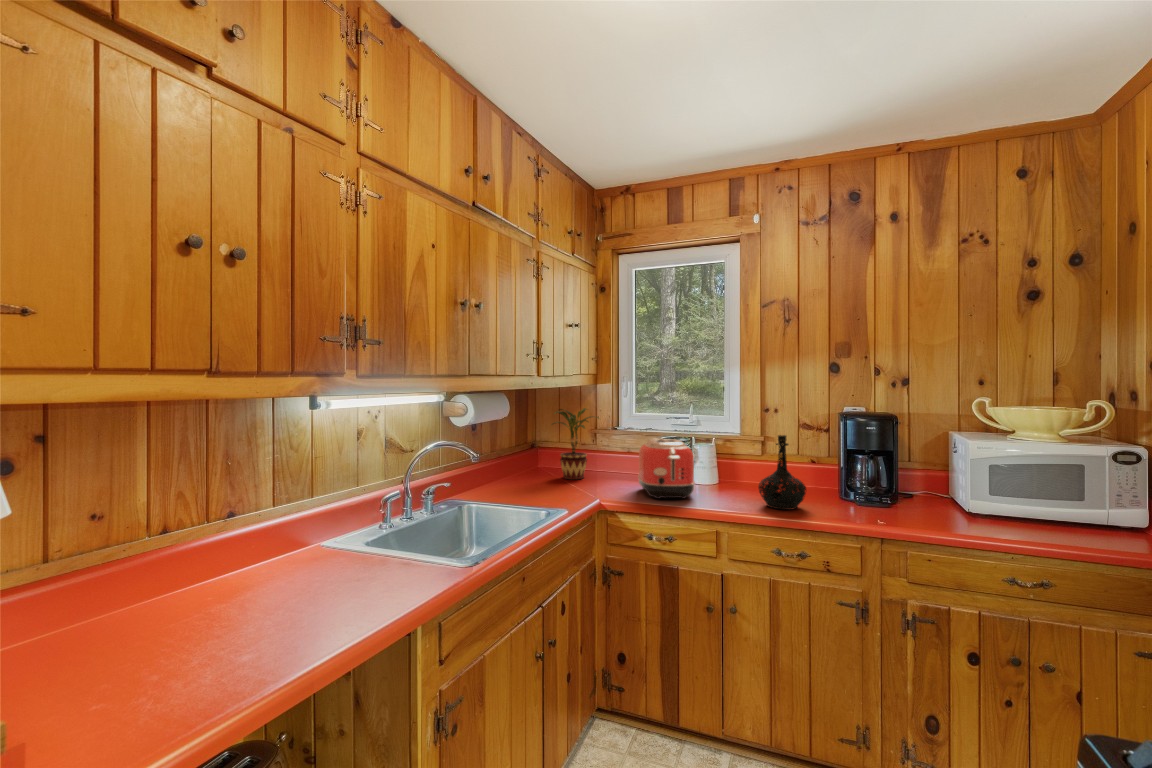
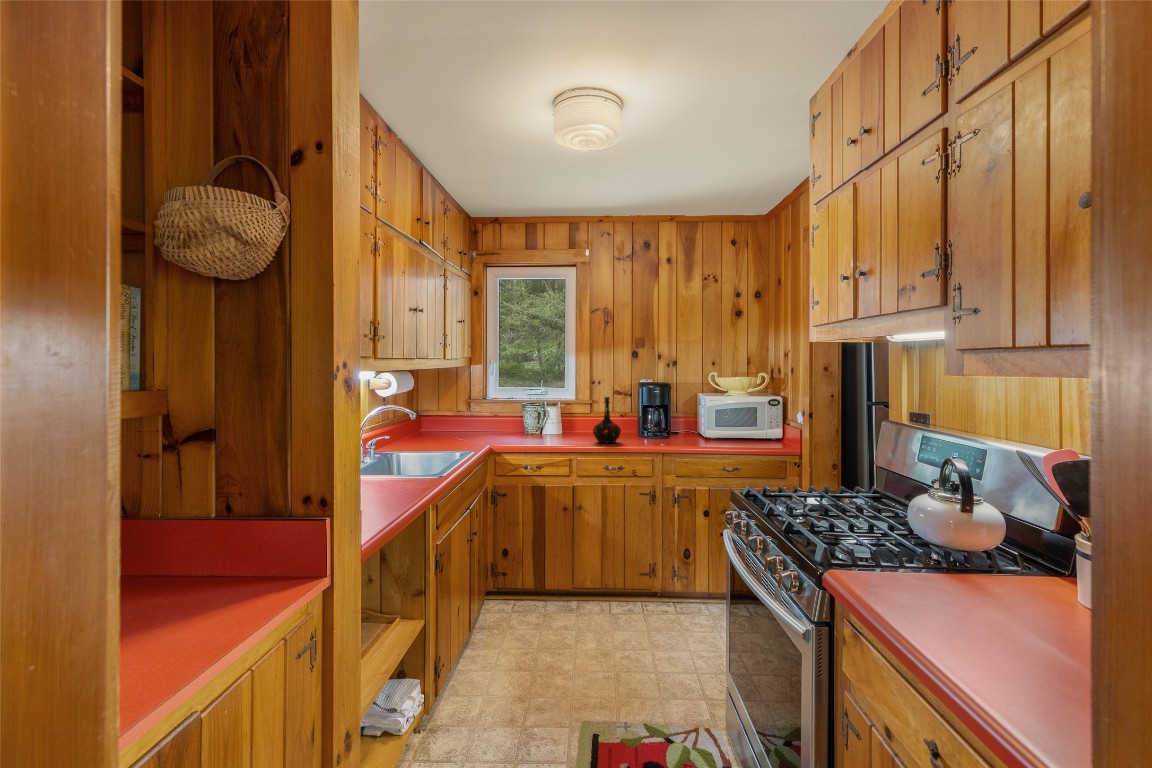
potted plant: present [553,408,598,479] -> none [438,383,479,437]
toaster: present [638,439,695,499] -> none [511,403,552,443]

